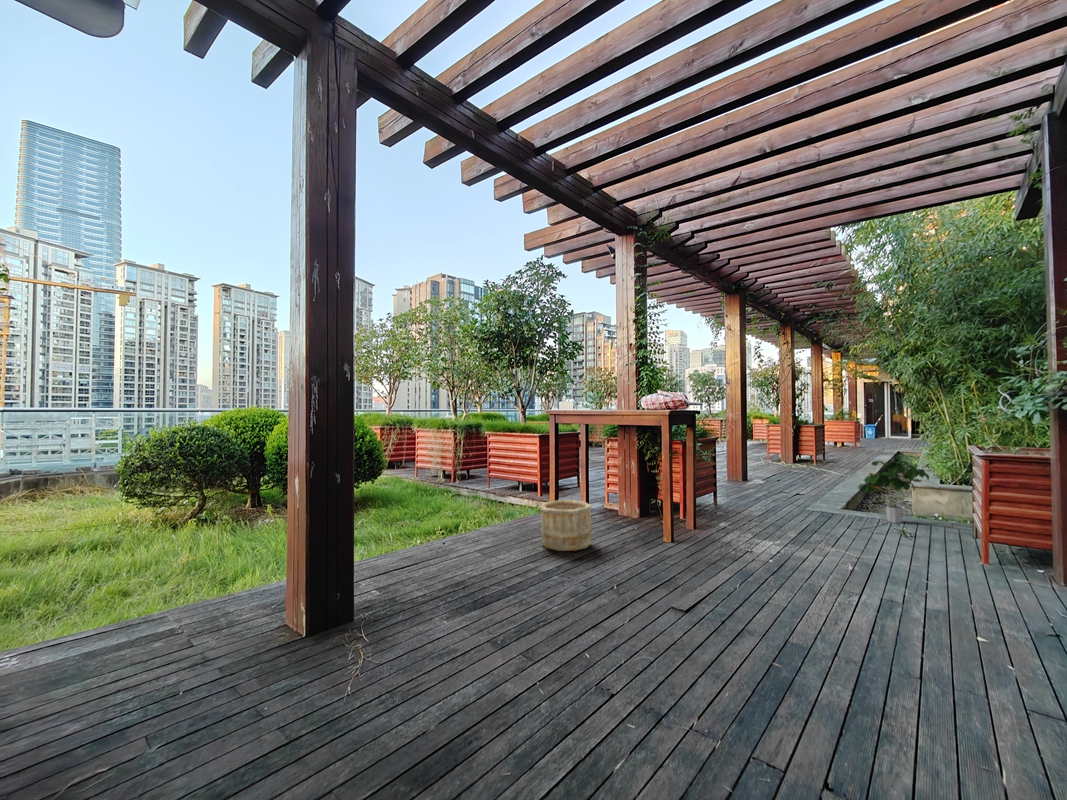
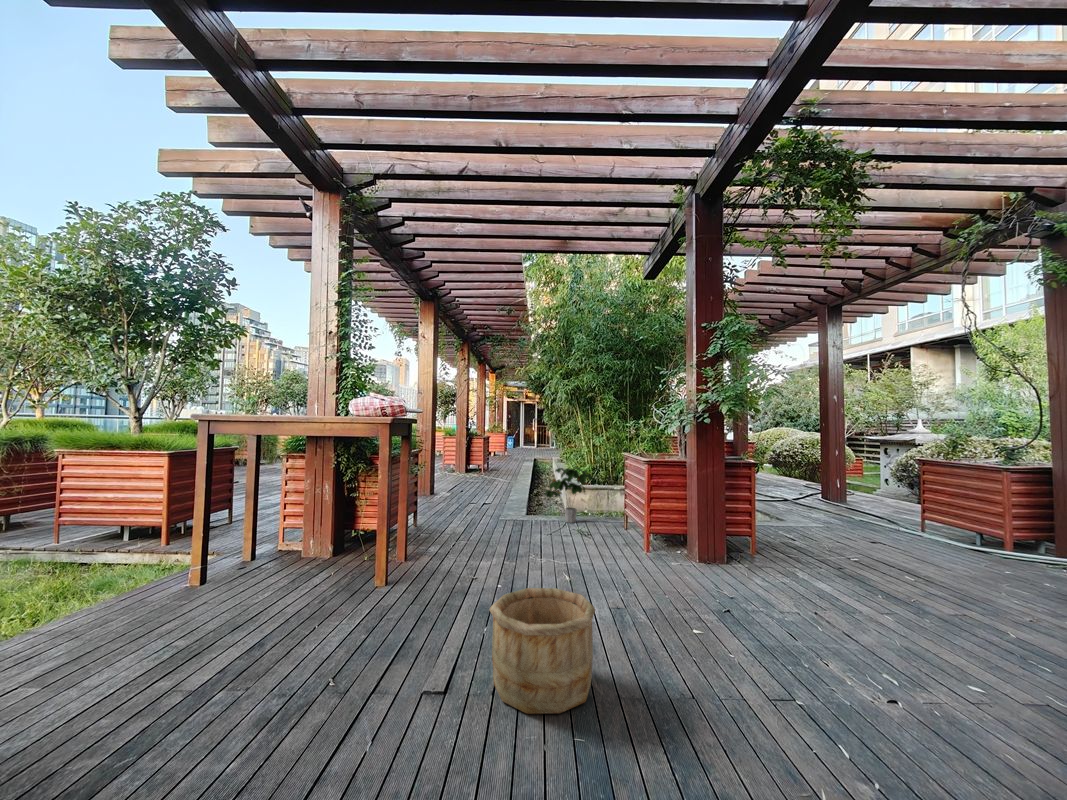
wooden bucket: present [540,500,592,551] -> present [490,588,595,714]

